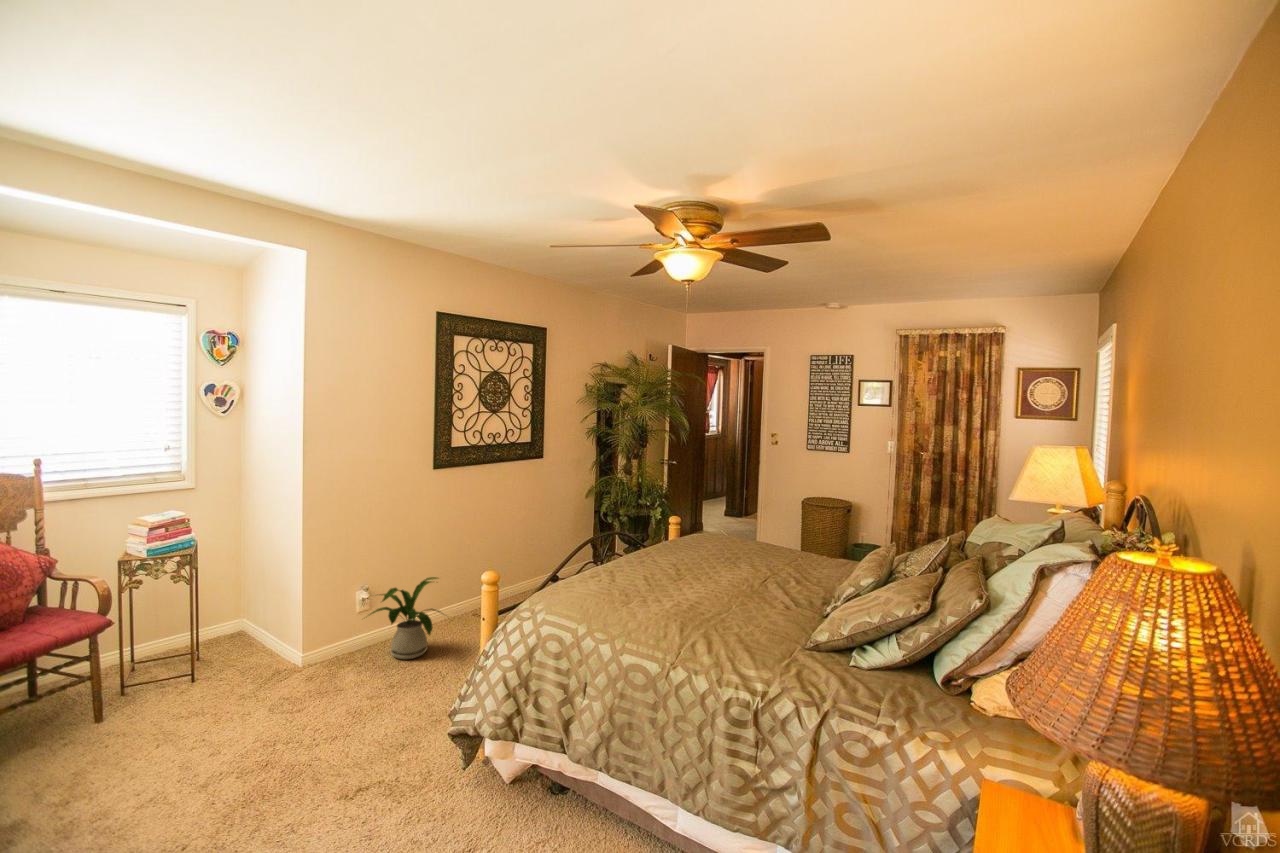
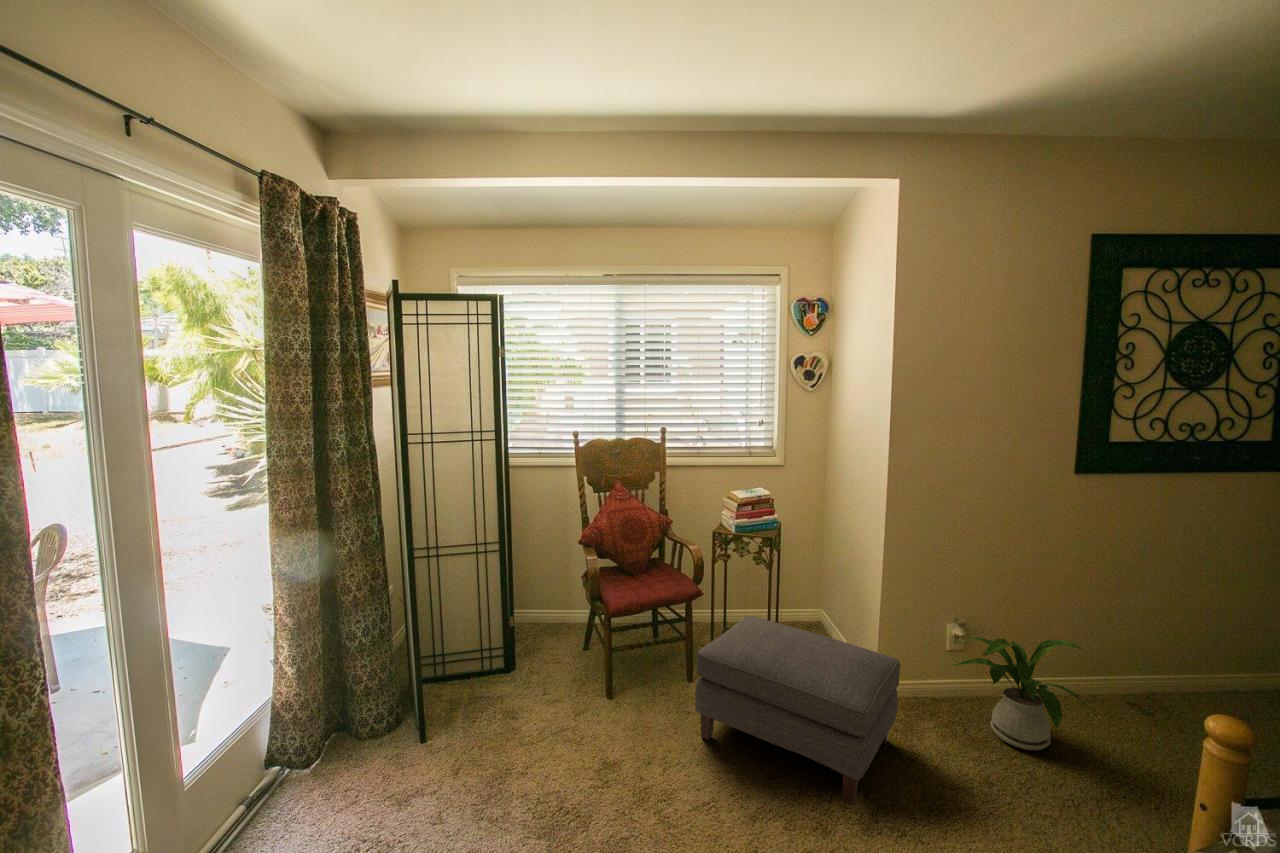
ottoman: none [115,622,321,755] -> present [695,616,900,805]

